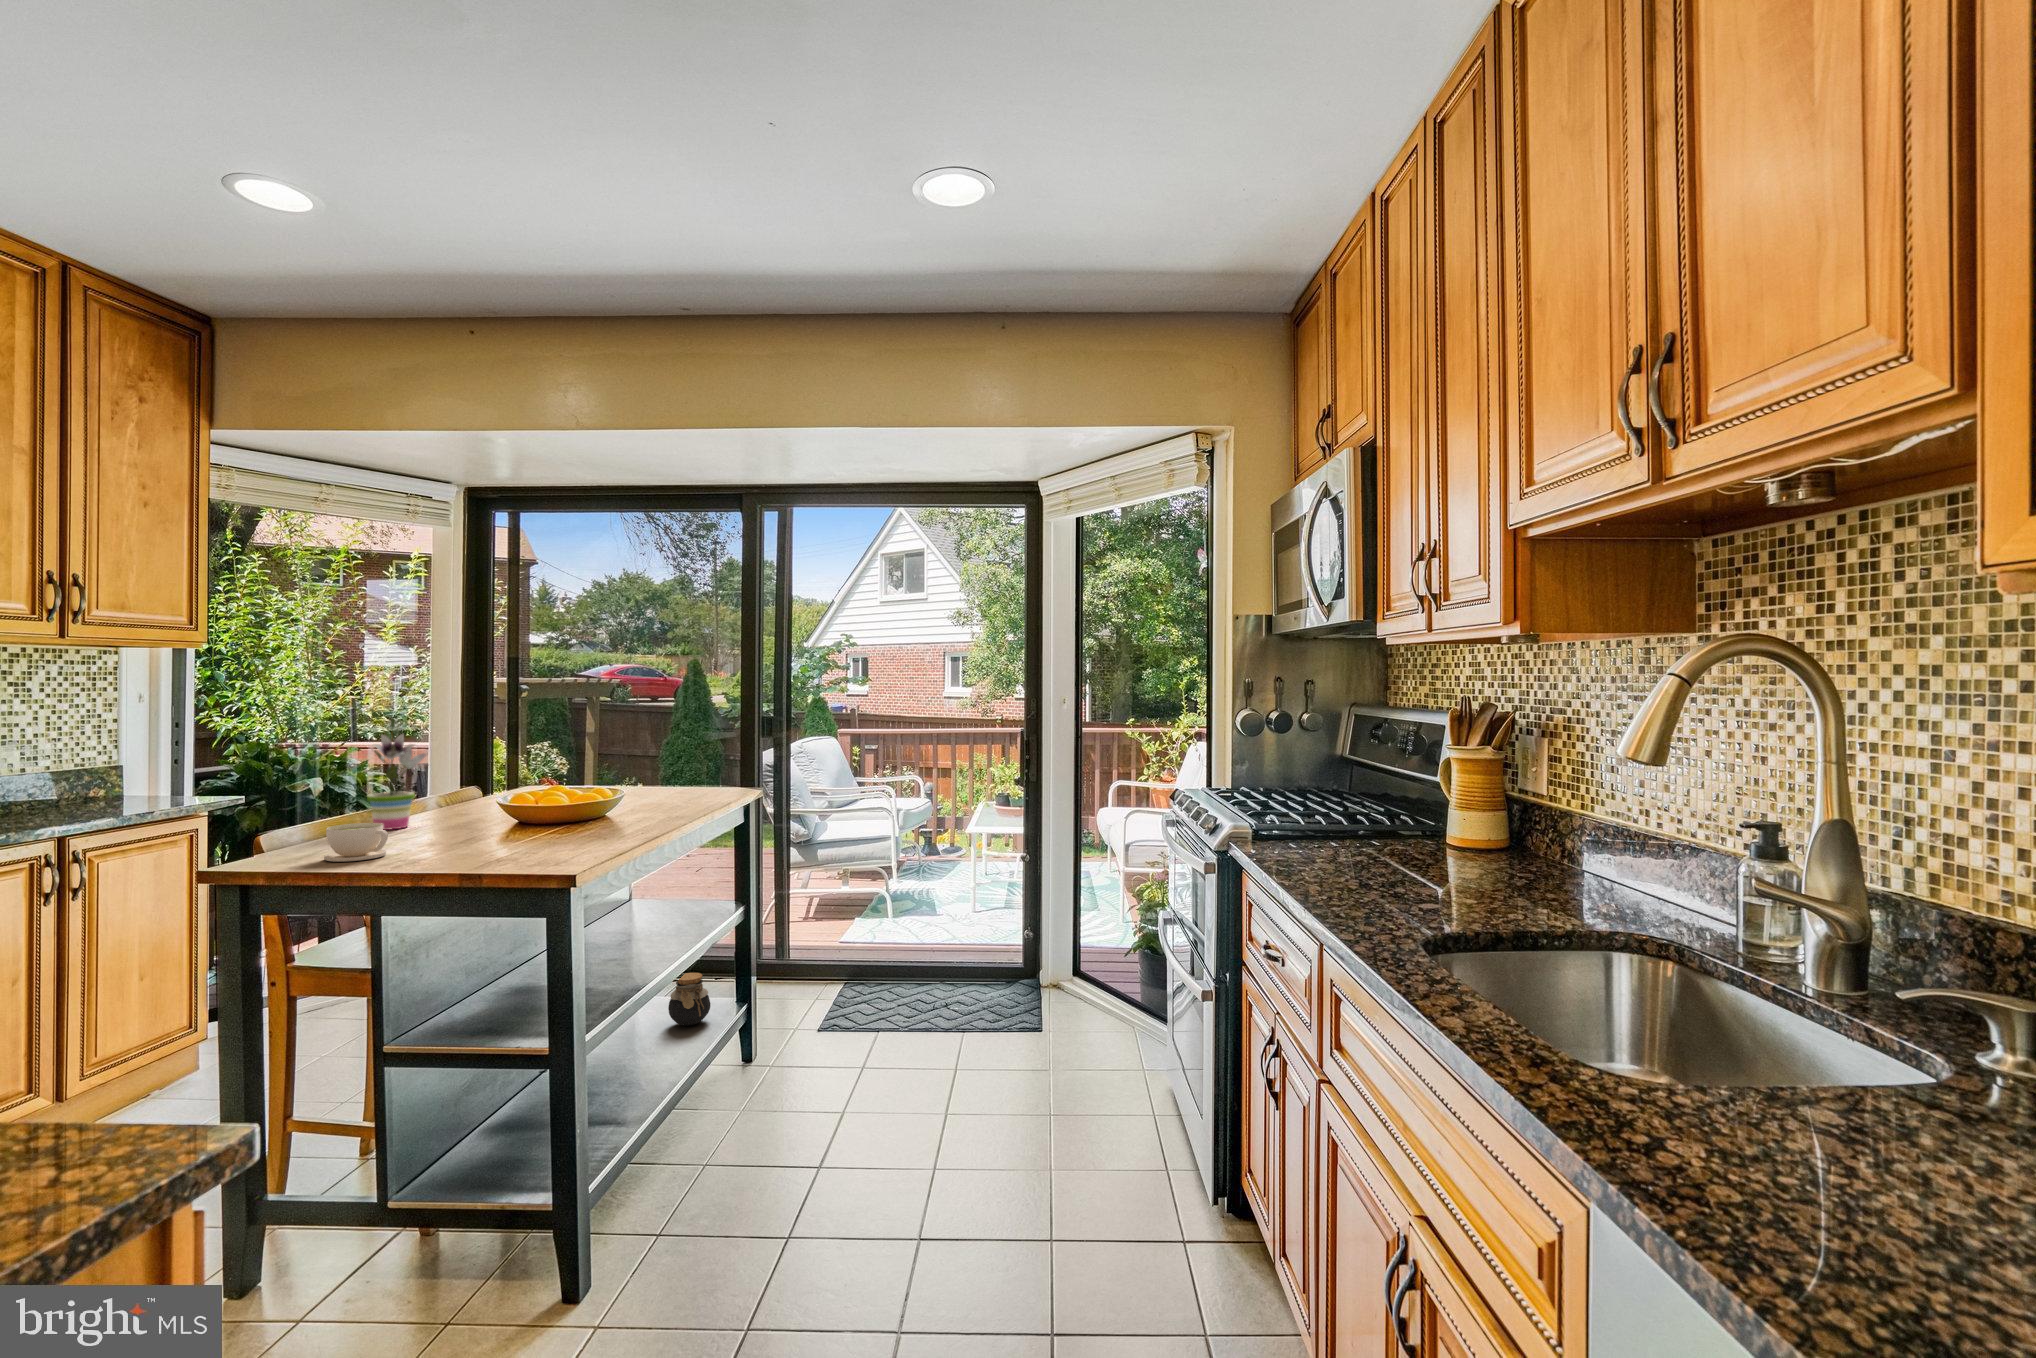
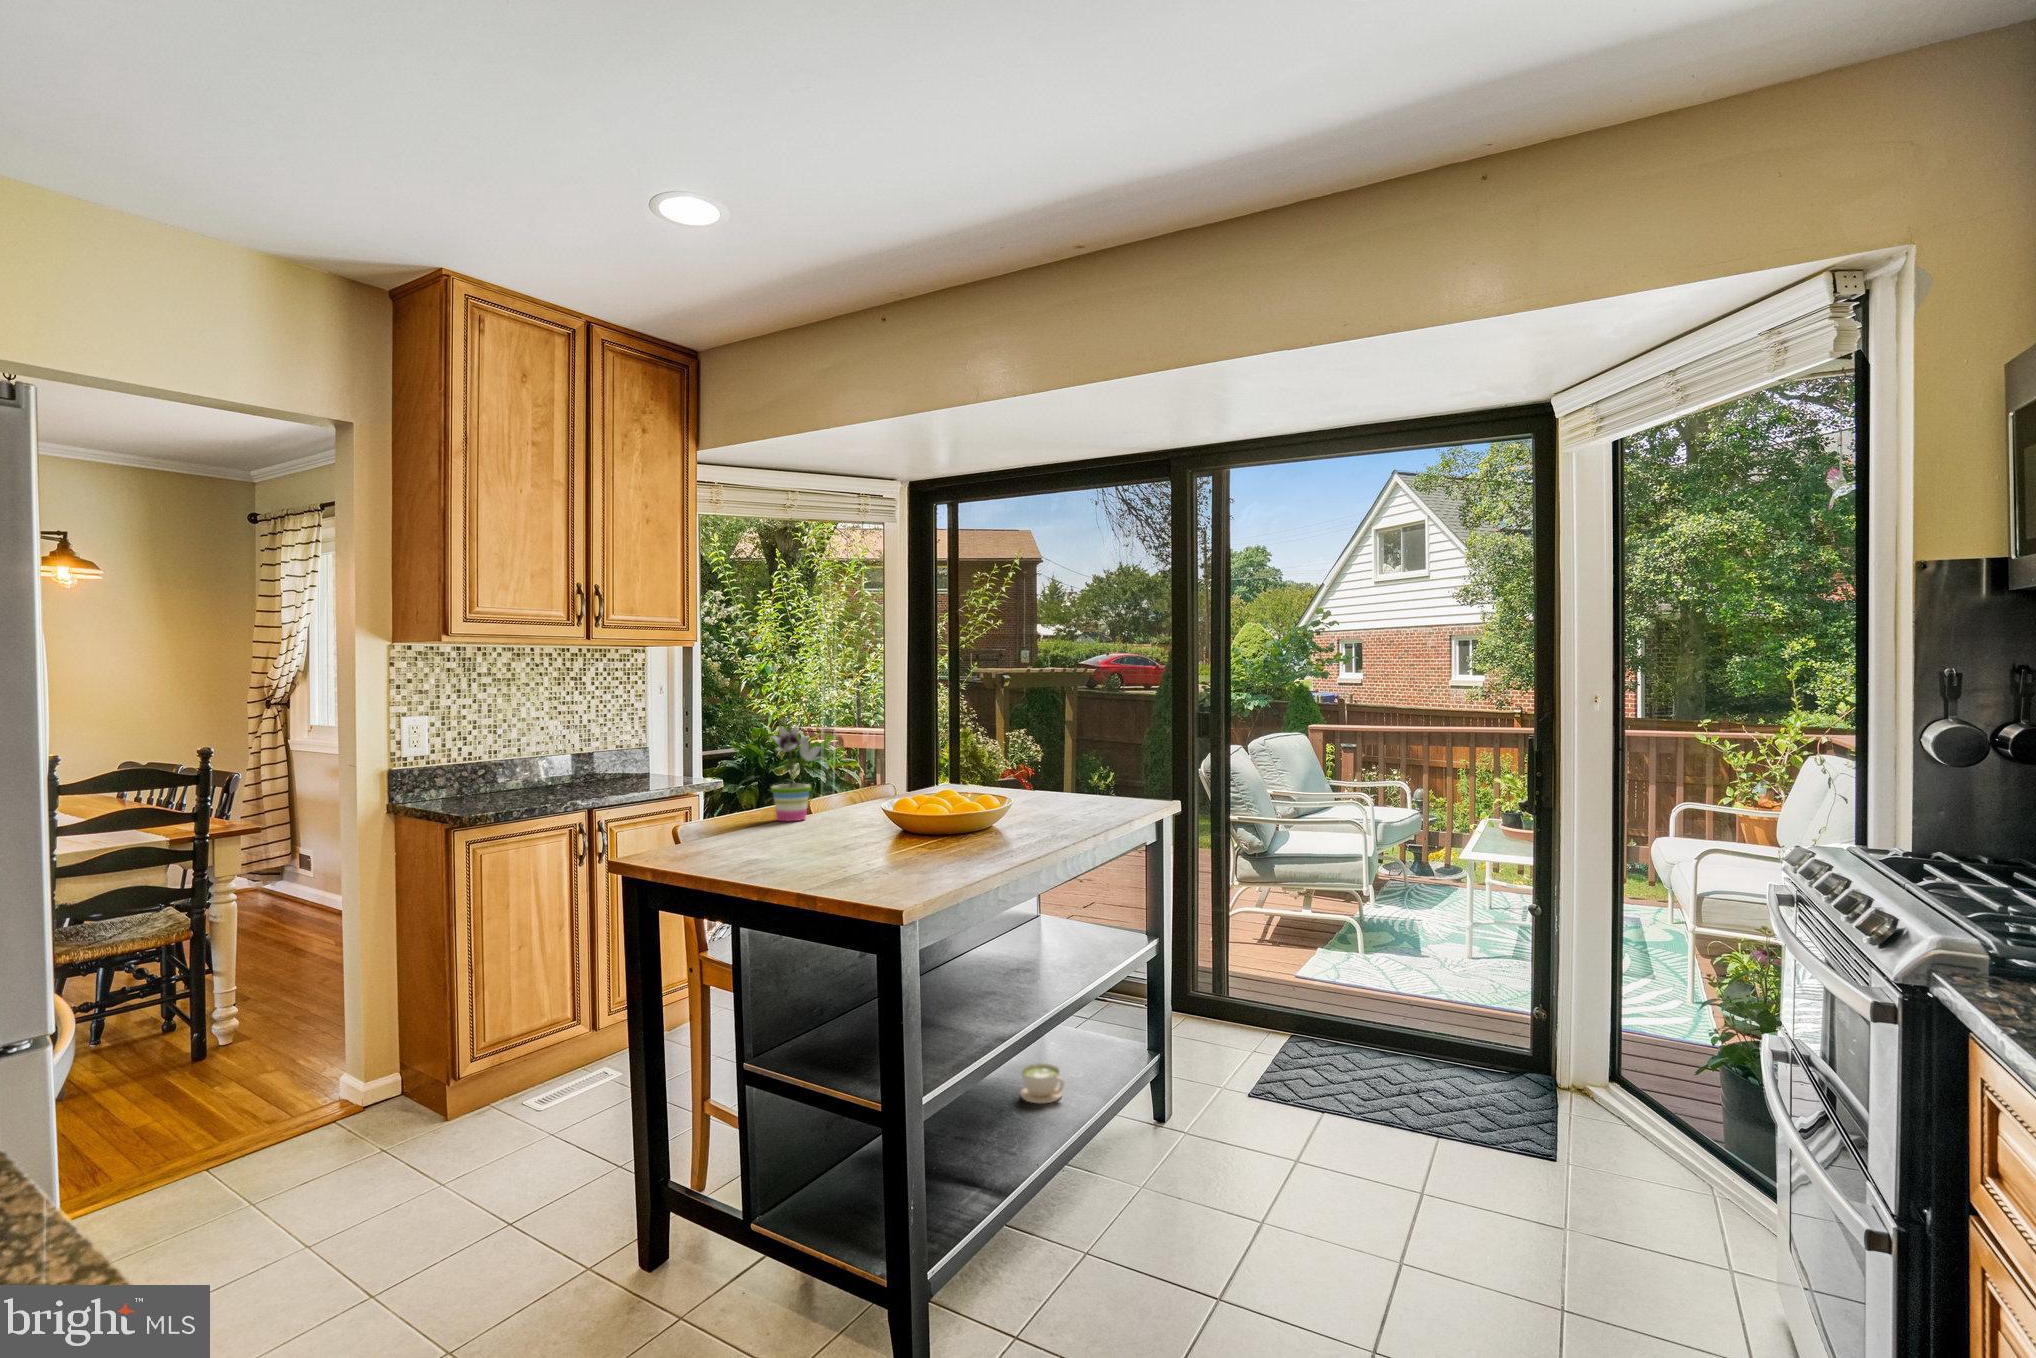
coffee cup: present [324,823,388,862] -> present [1021,1063,1064,1103]
jar: present [668,973,710,1025] -> none [1071,1002,1116,1062]

